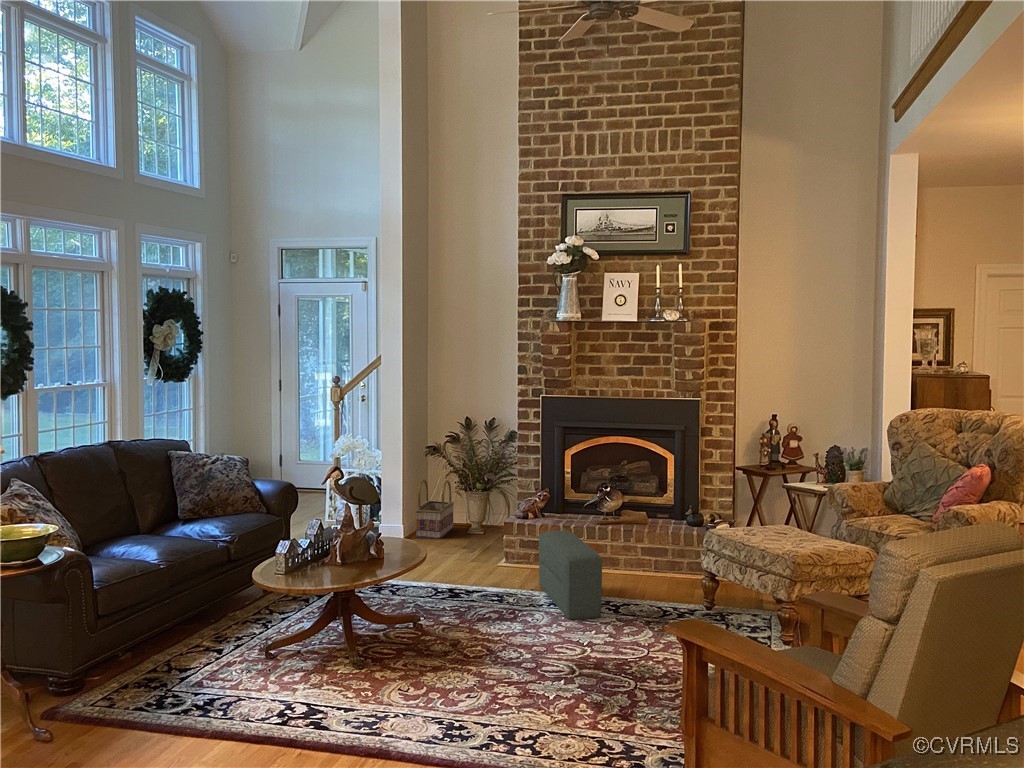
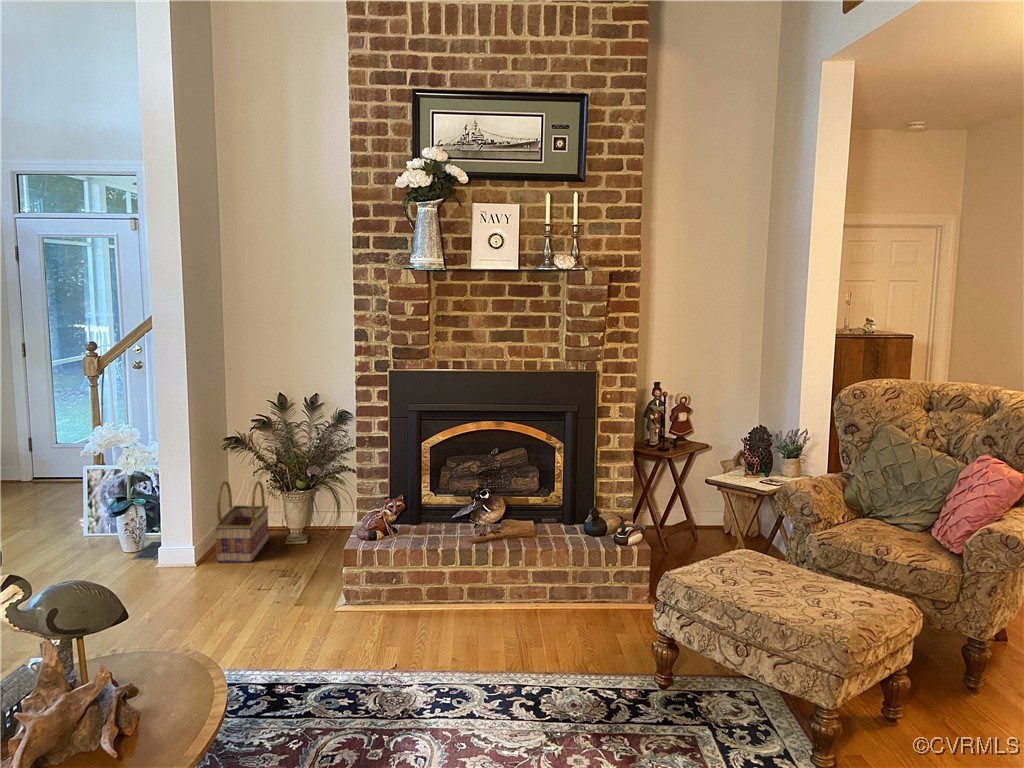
pouf: present [539,531,602,619] -> none [406,578,517,741]

